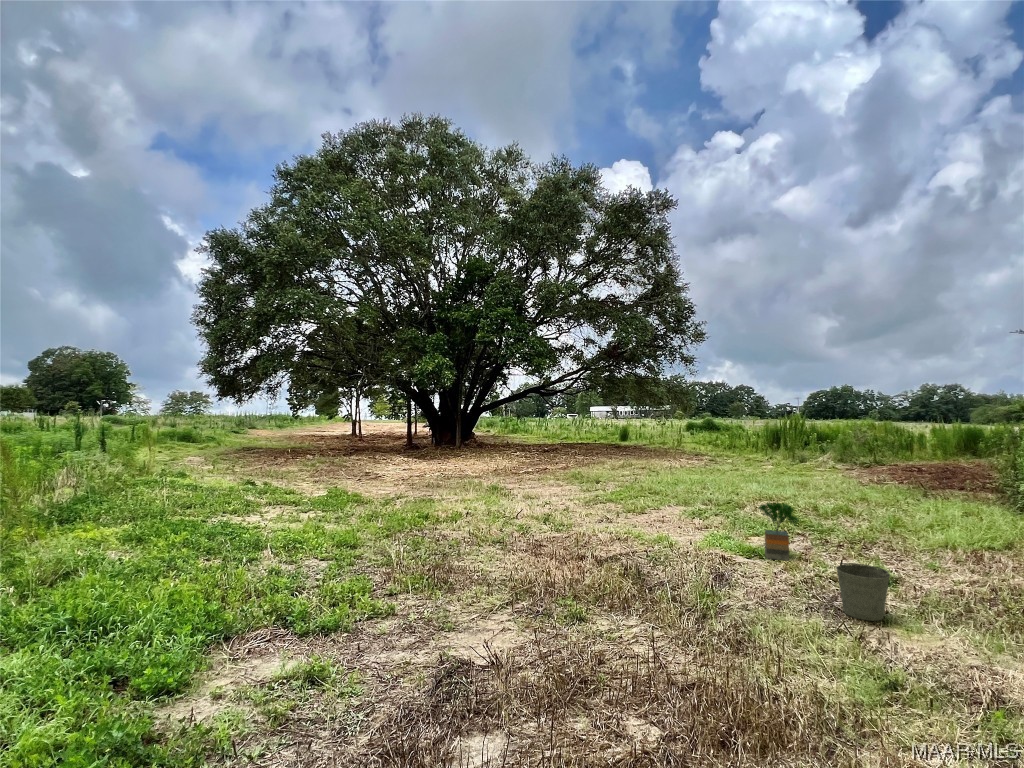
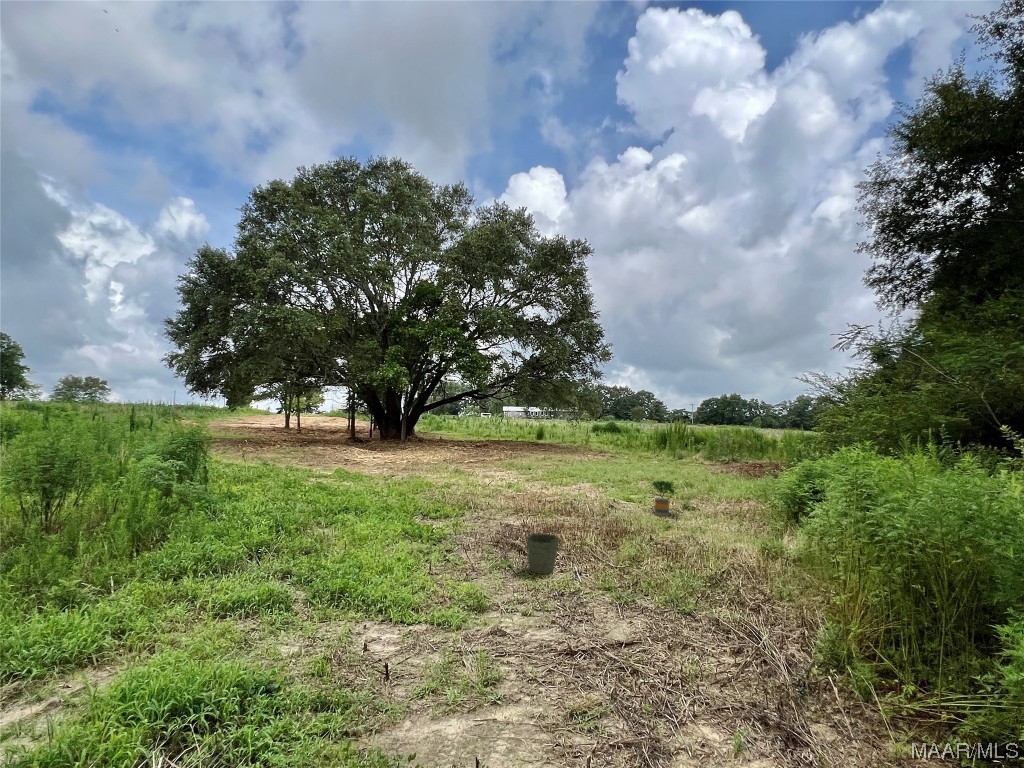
bucket: present [836,562,890,621] -> present [526,533,559,574]

